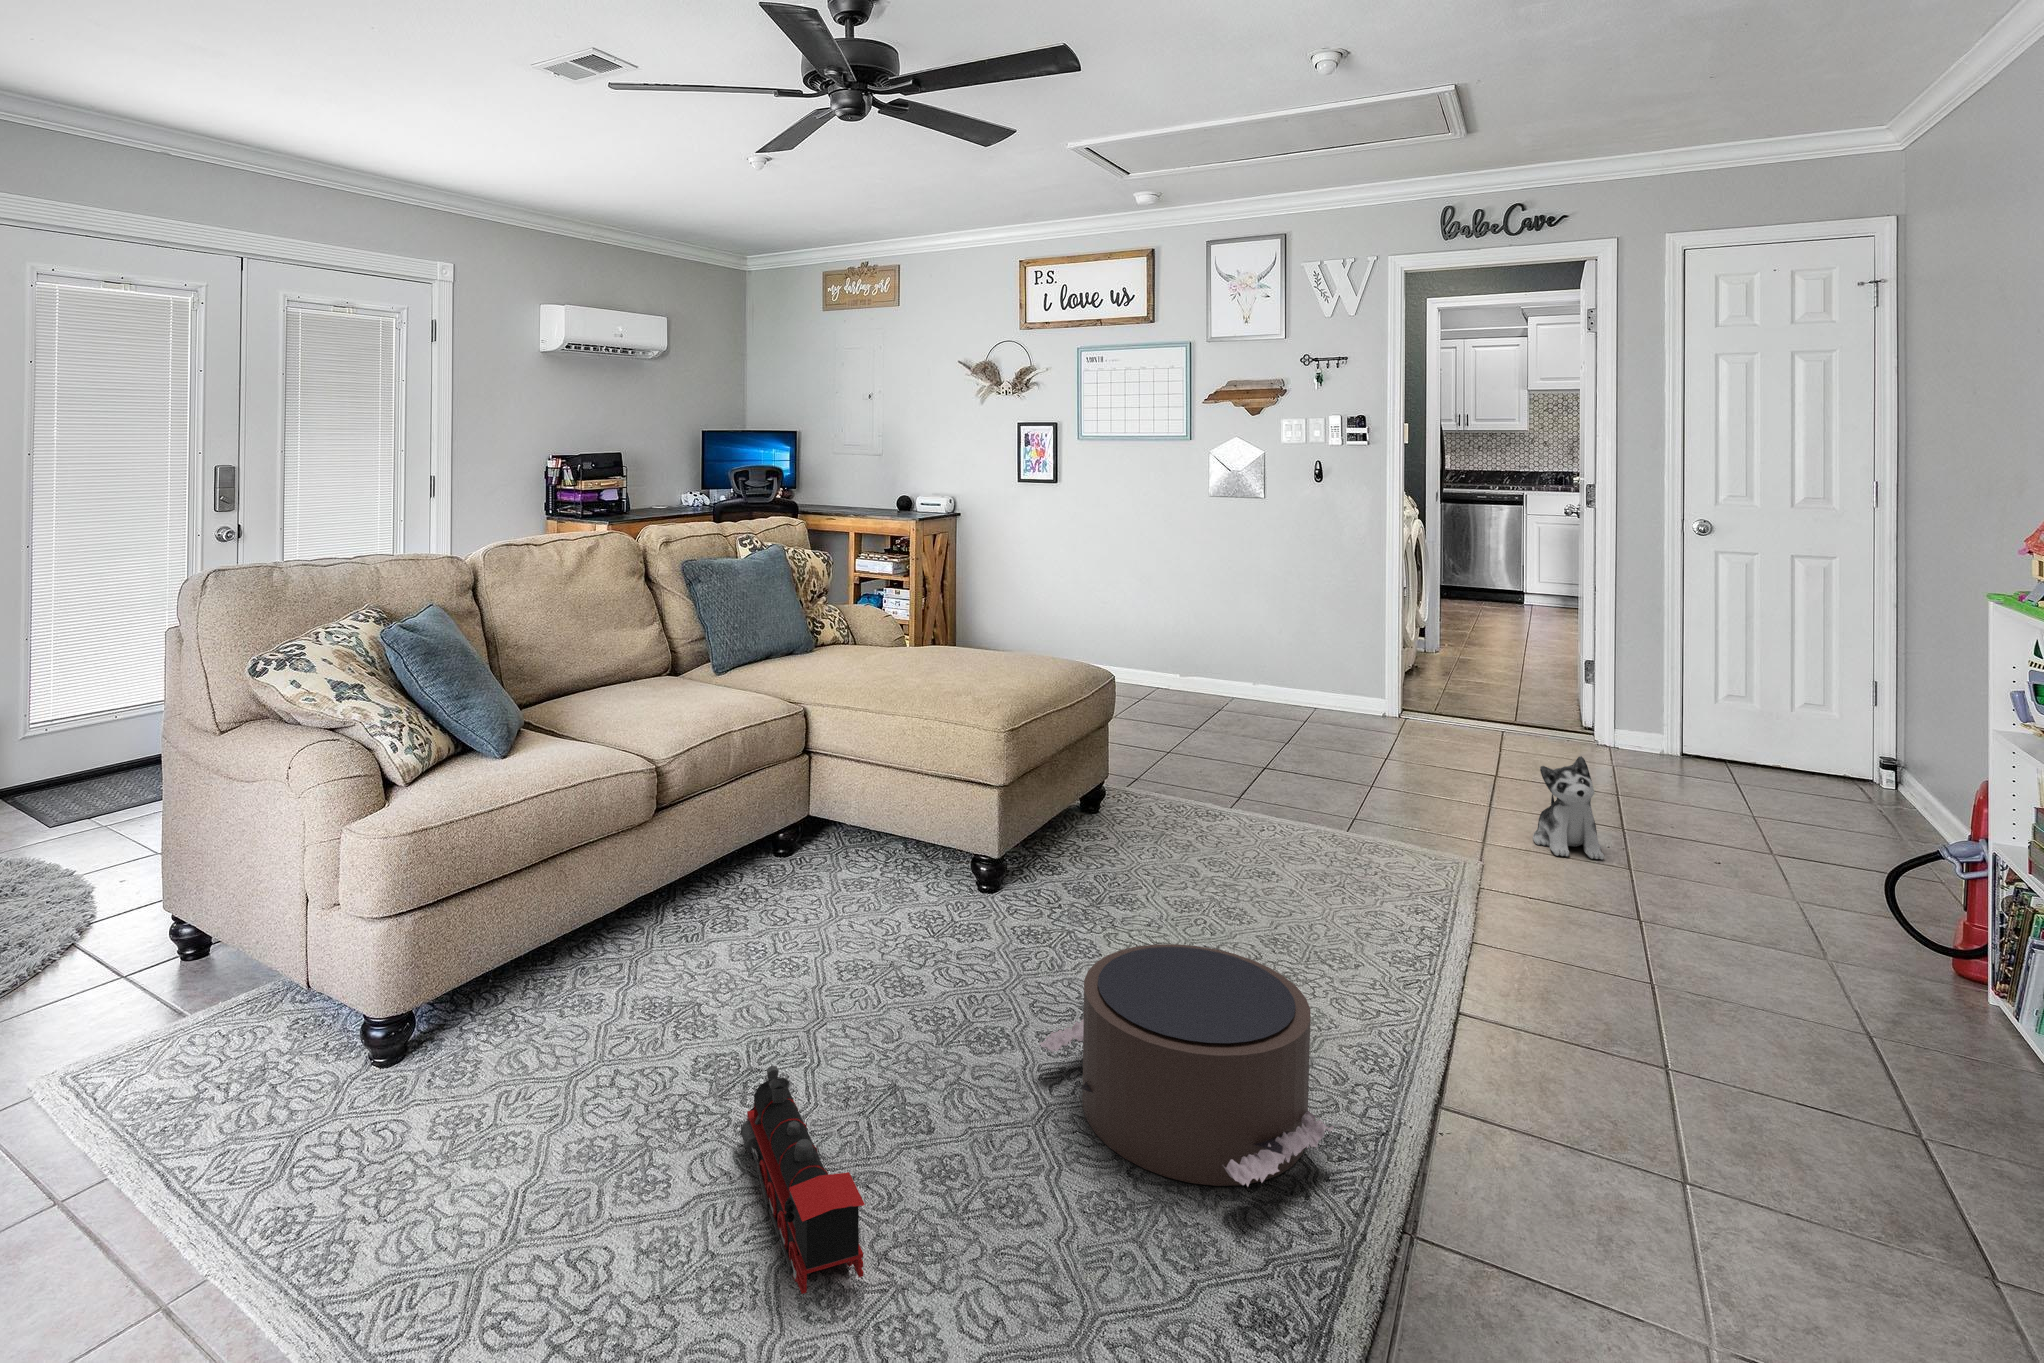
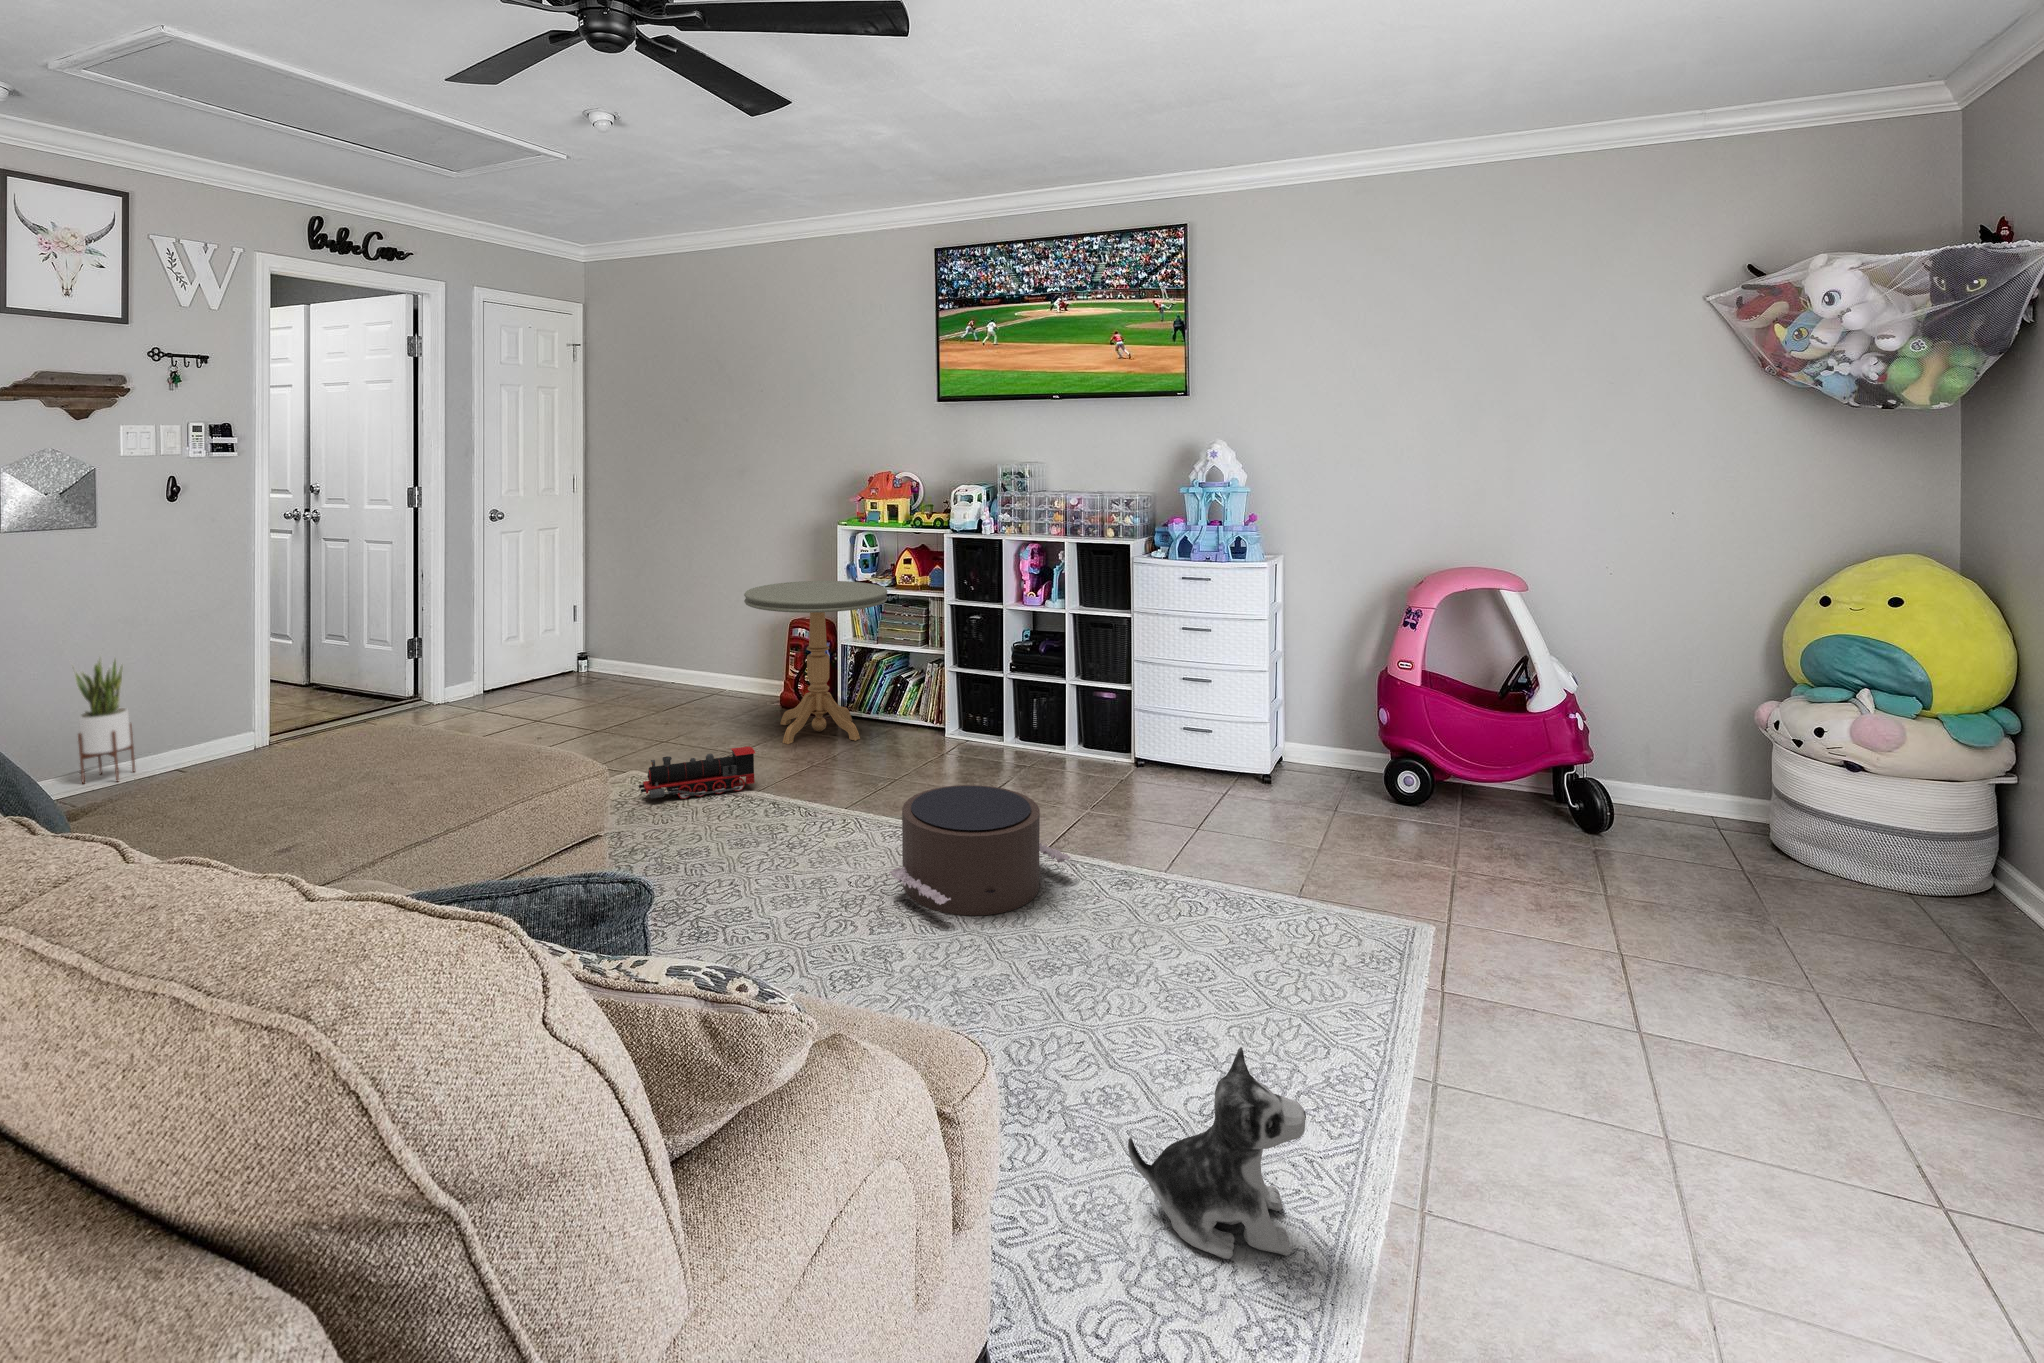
potted plant: none [1198,600,1244,703] -> present [70,653,135,784]
side table: none [1633,678,1988,1011] -> present [744,581,888,744]
plush toy: present [1533,756,1604,859] -> present [1128,1047,1306,1259]
toy train: present [741,1066,865,1294] -> present [639,746,755,799]

